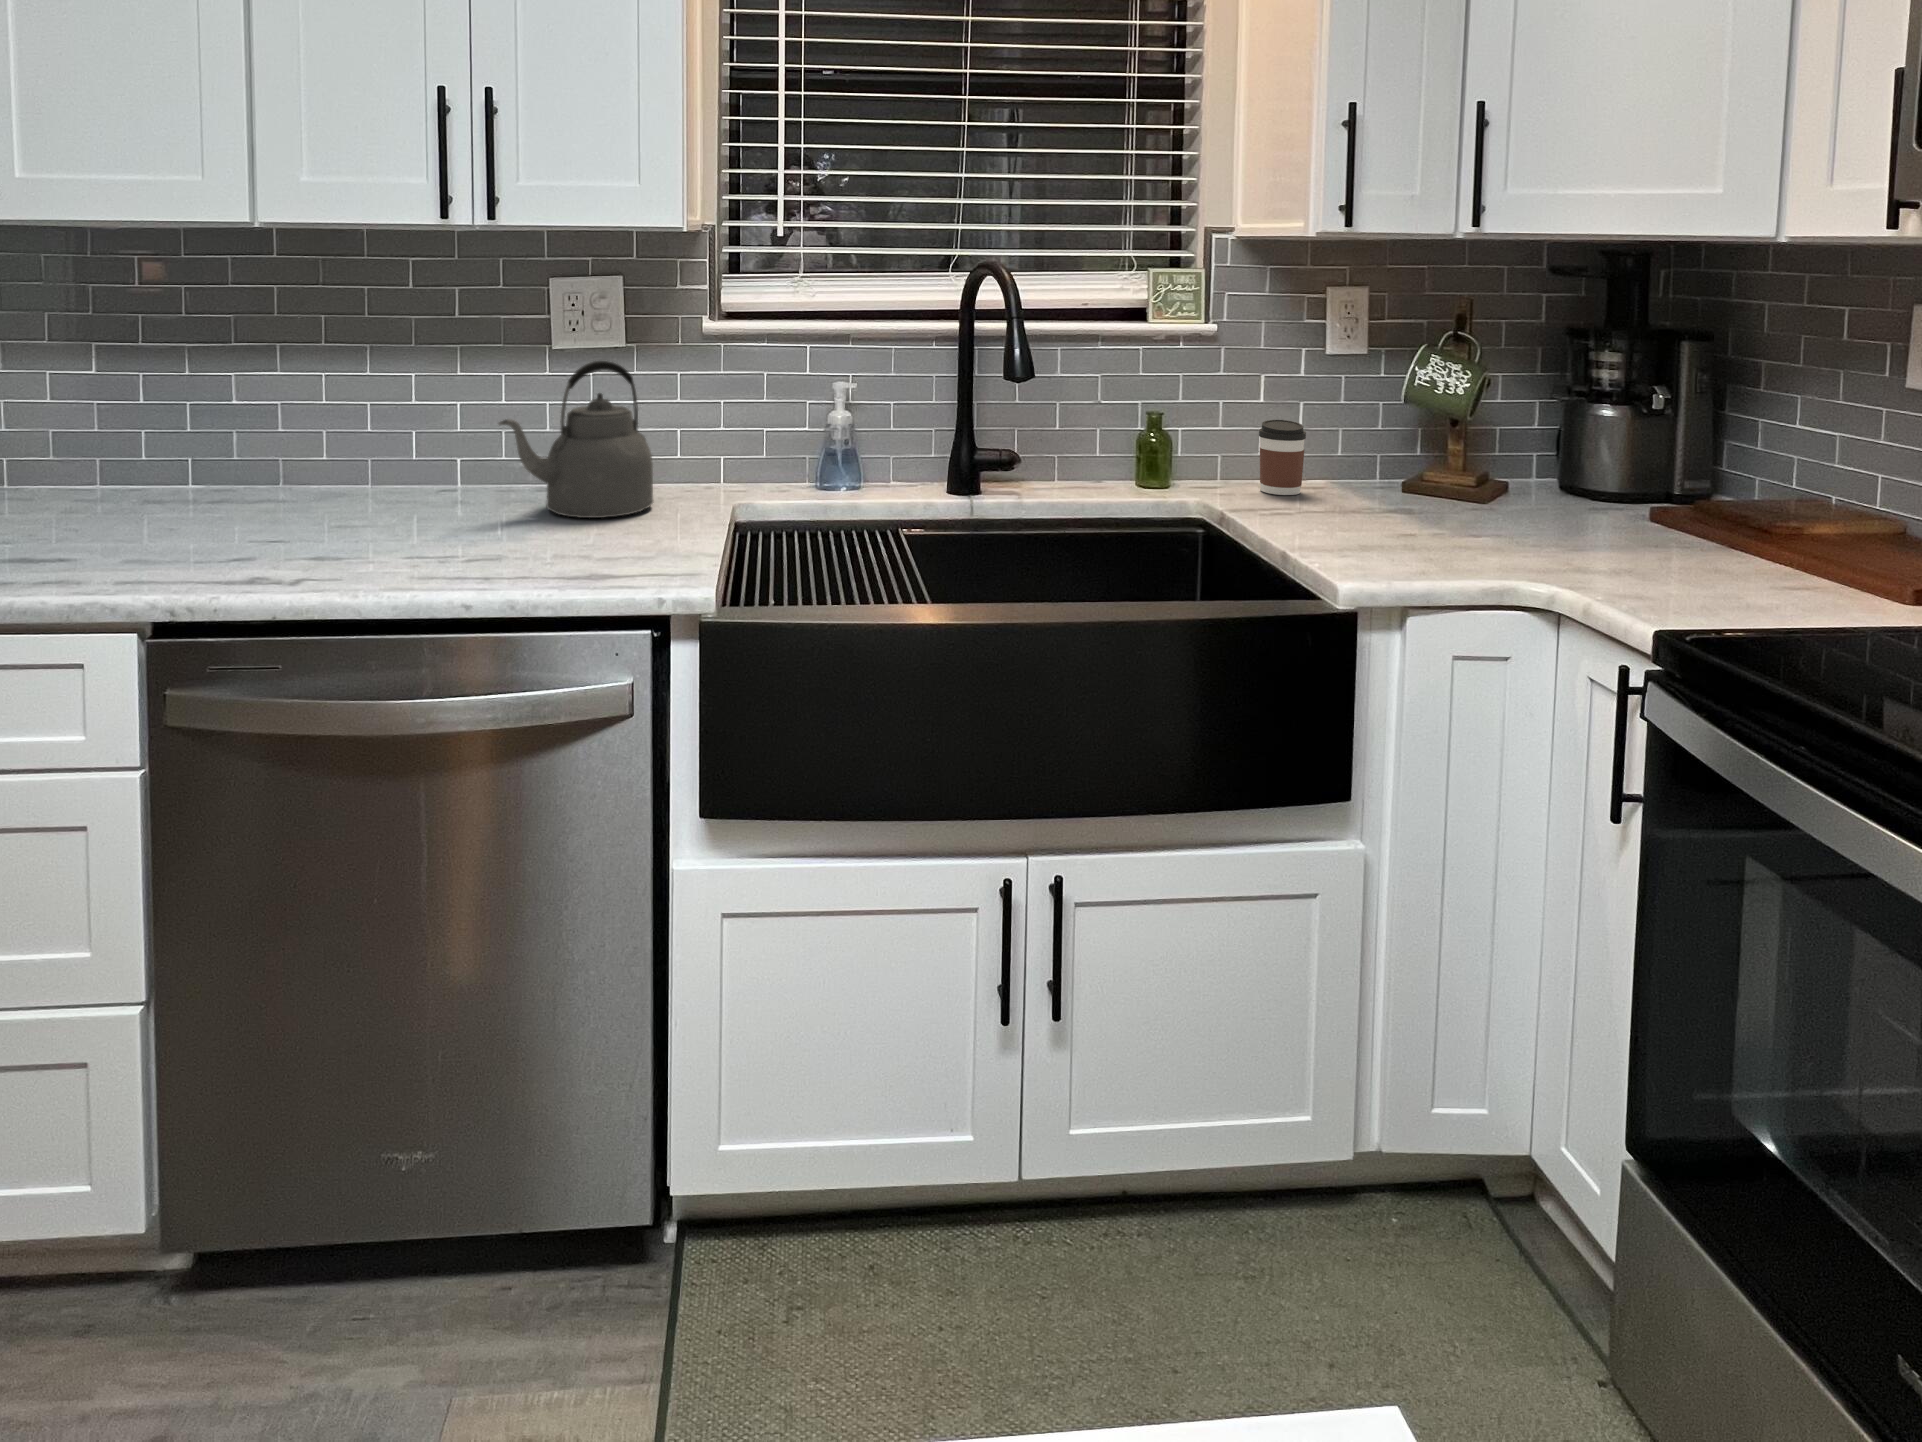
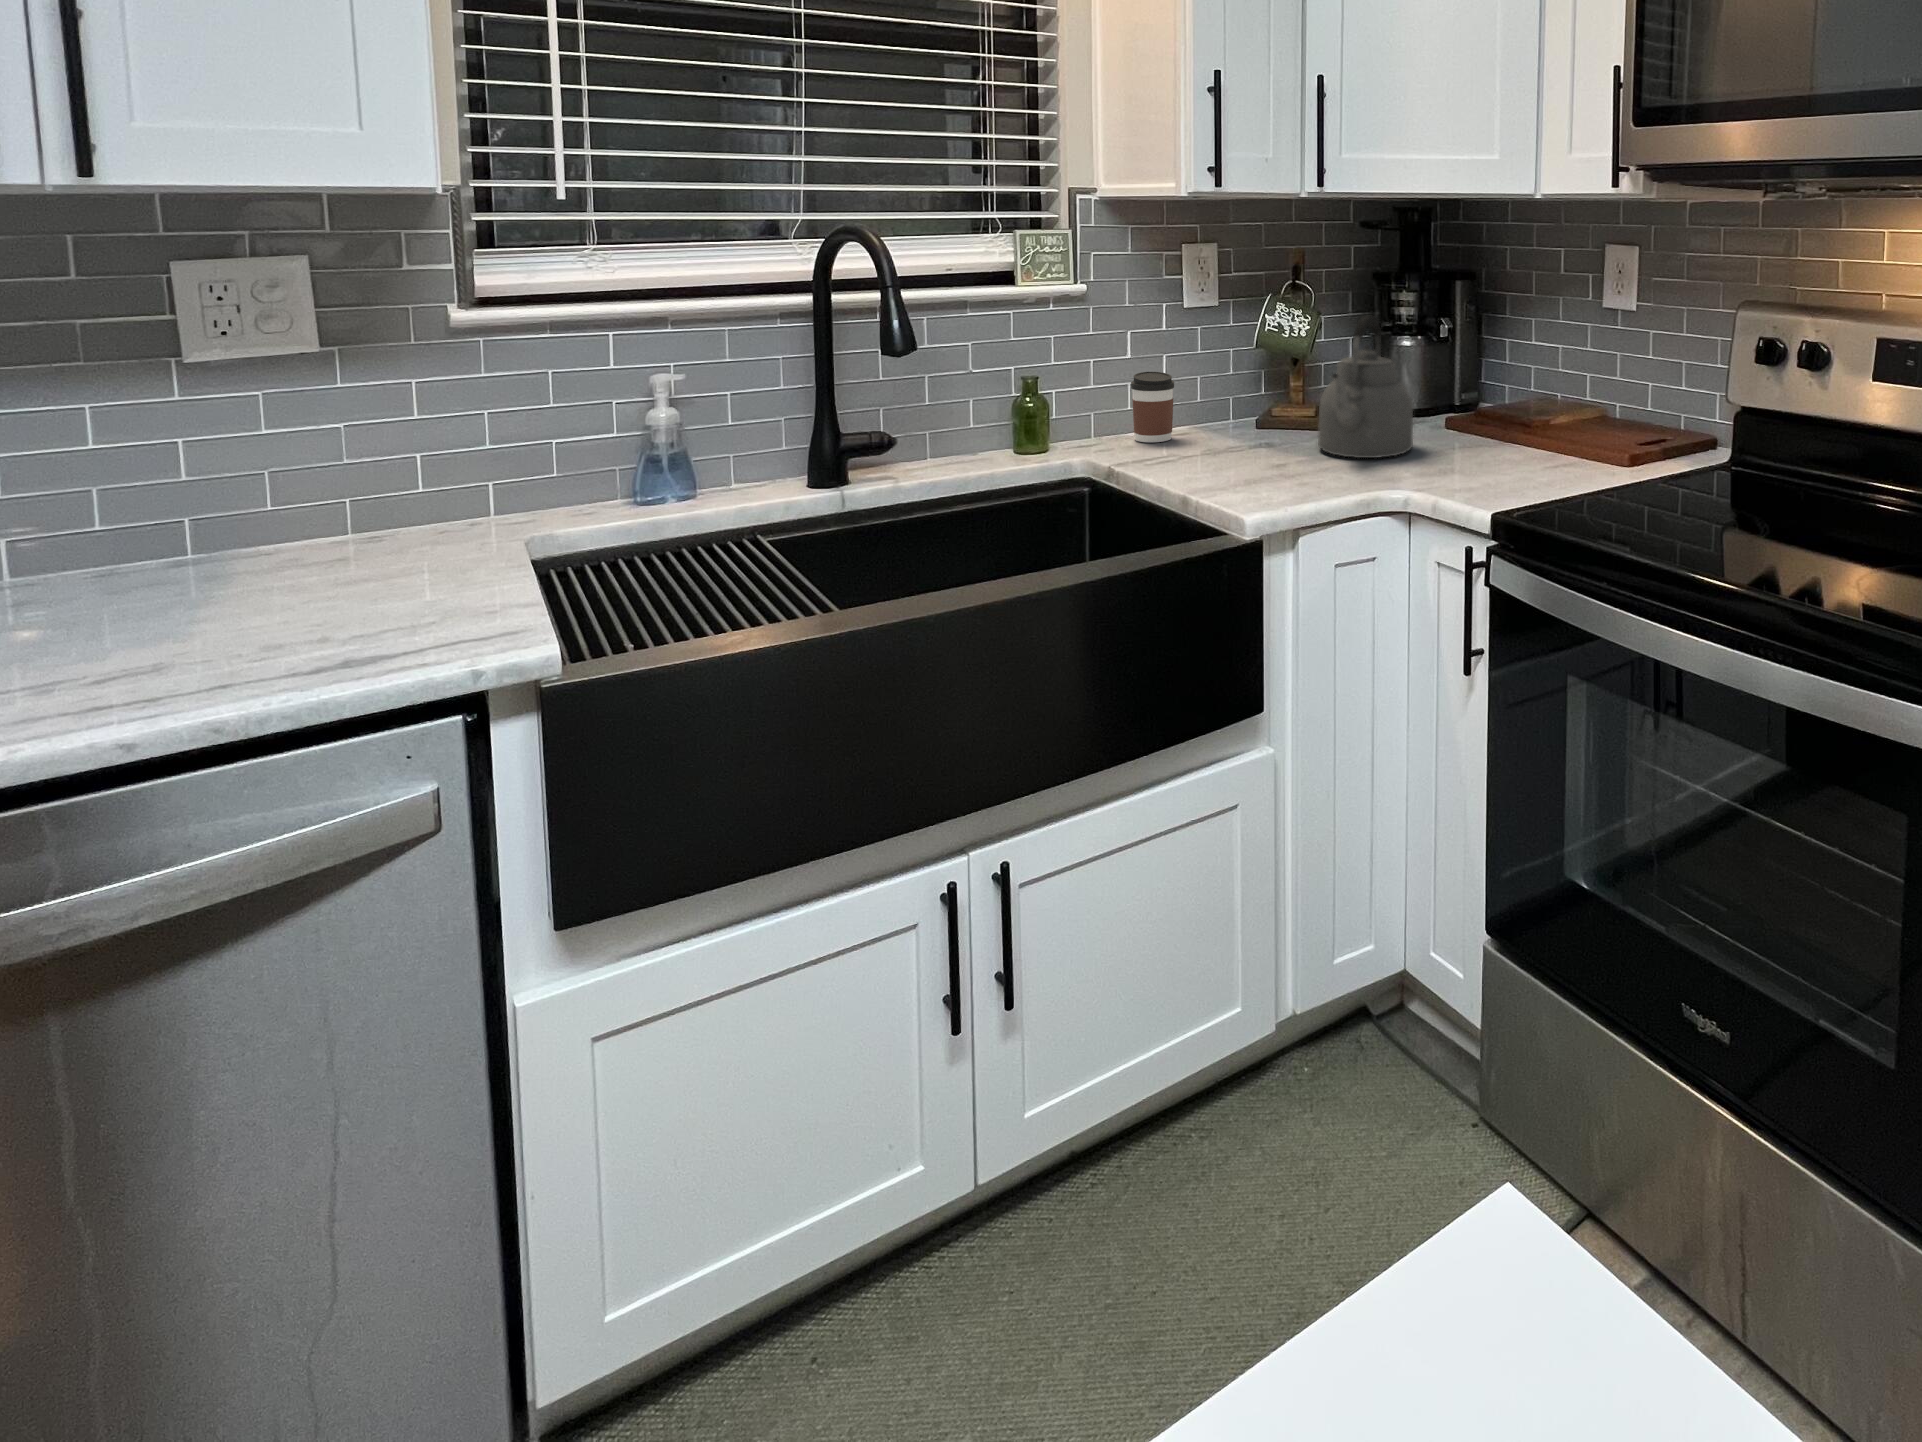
kettle: present [499,361,653,518] -> present [1318,316,1413,458]

